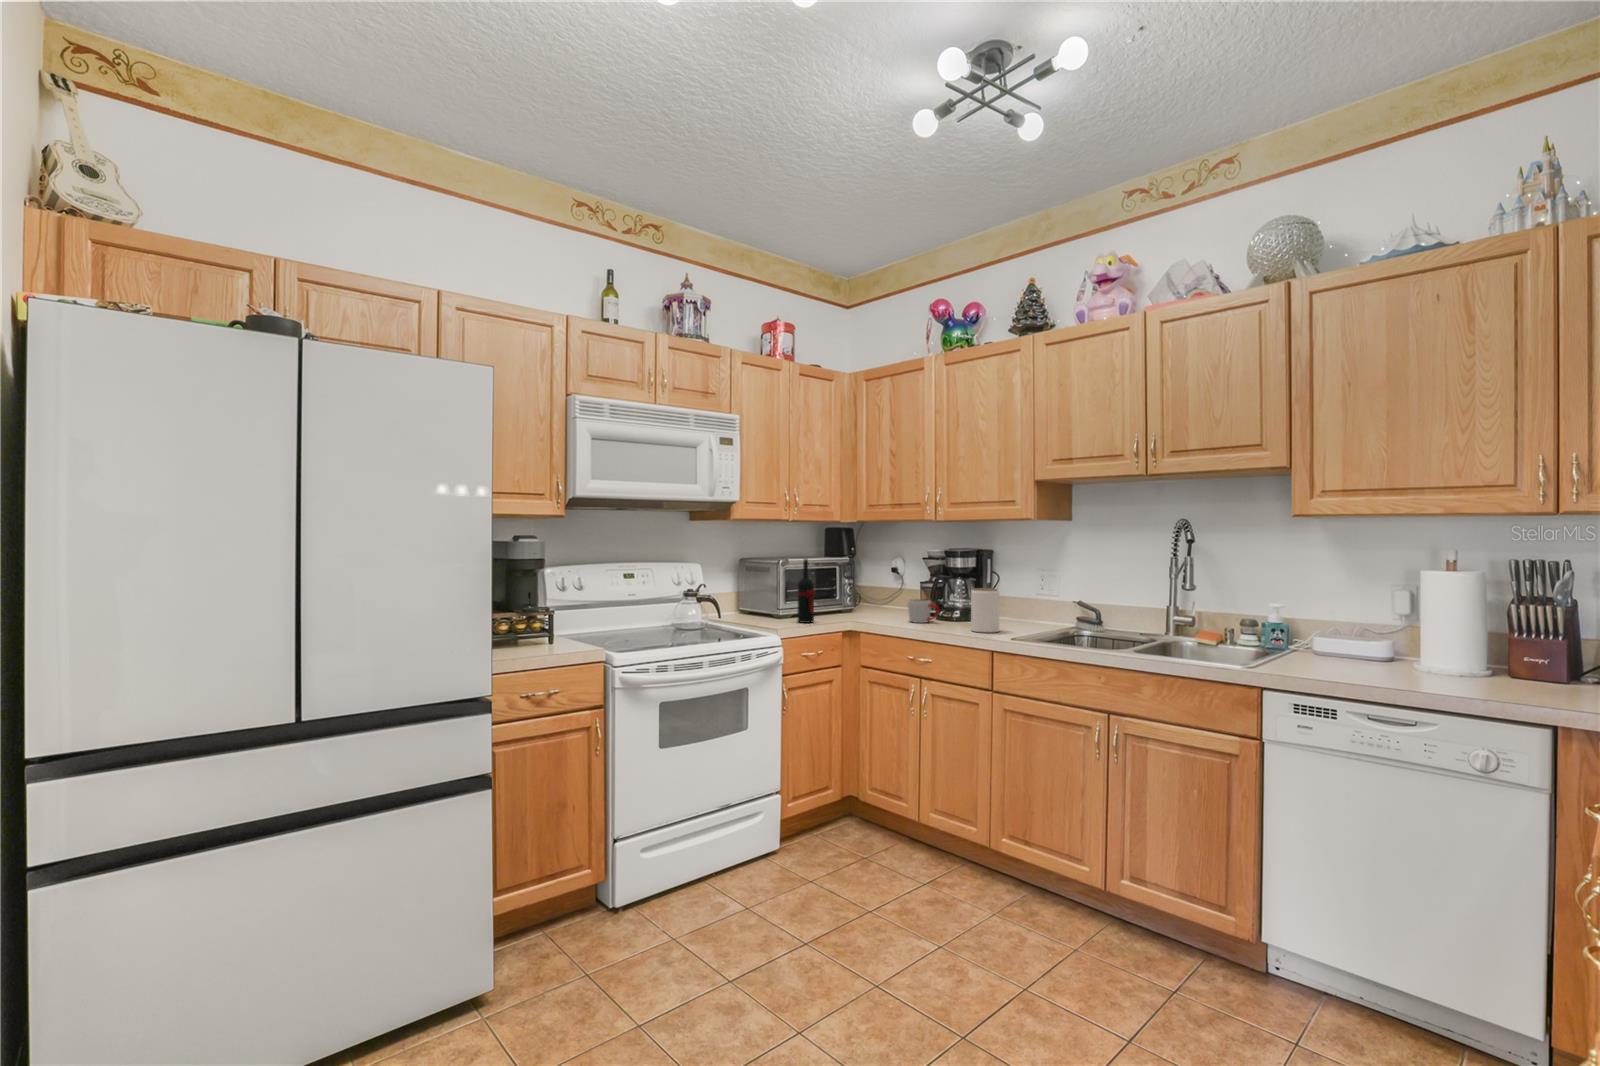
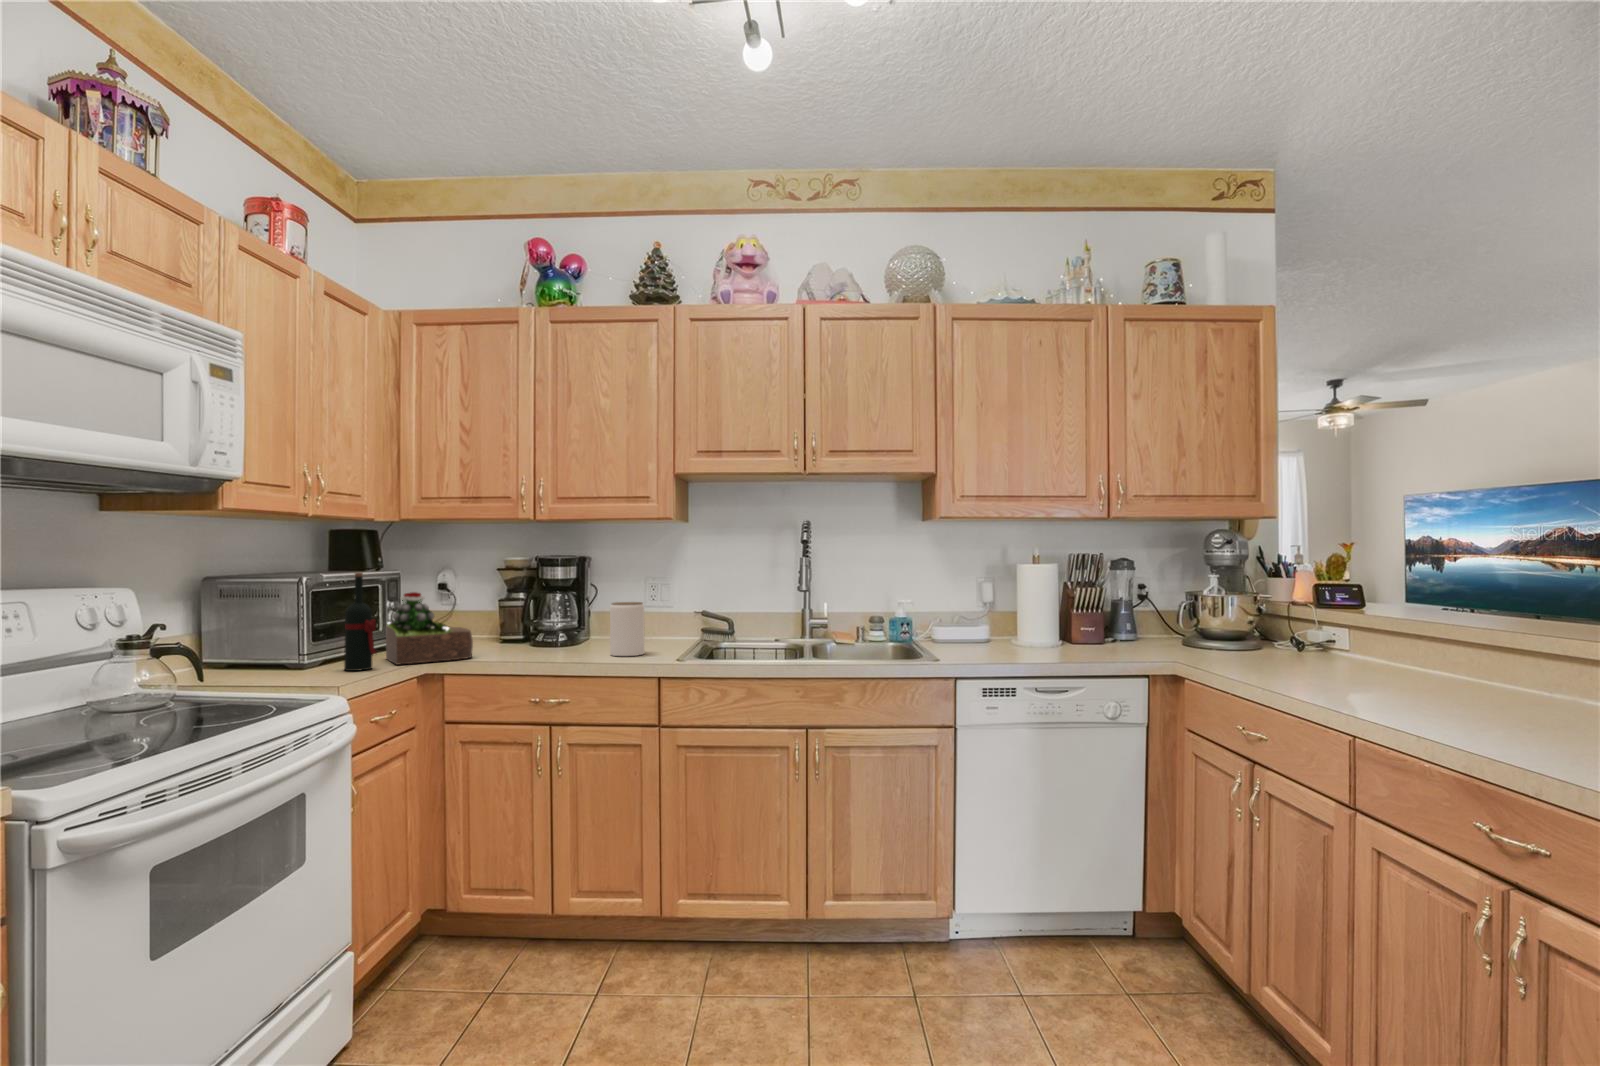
succulent plant: none [829,573,884,622] -> present [386,592,473,665]
mug: present [908,599,939,623] -> none [508,623,554,654]

